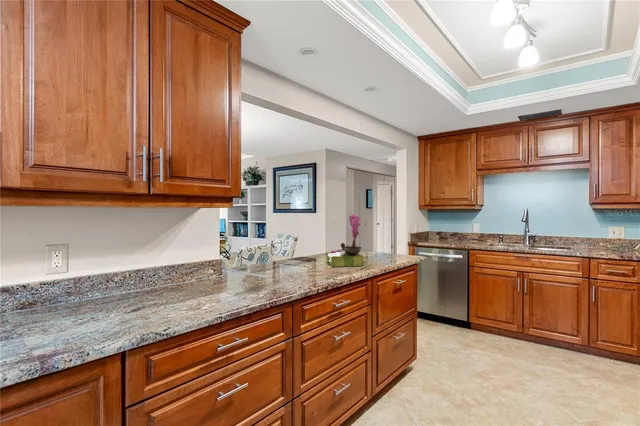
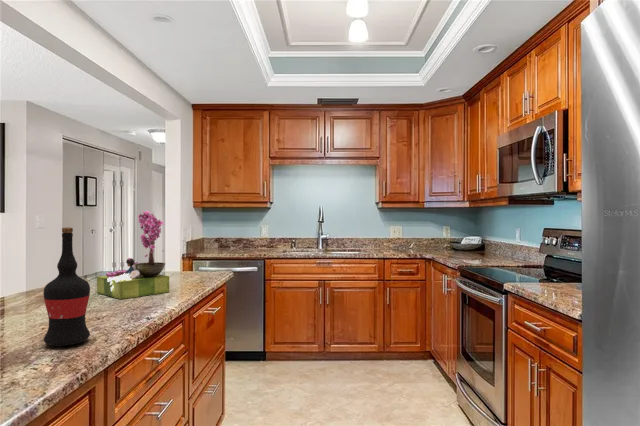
wine bottle: none [270,225,292,287] -> present [43,227,90,346]

